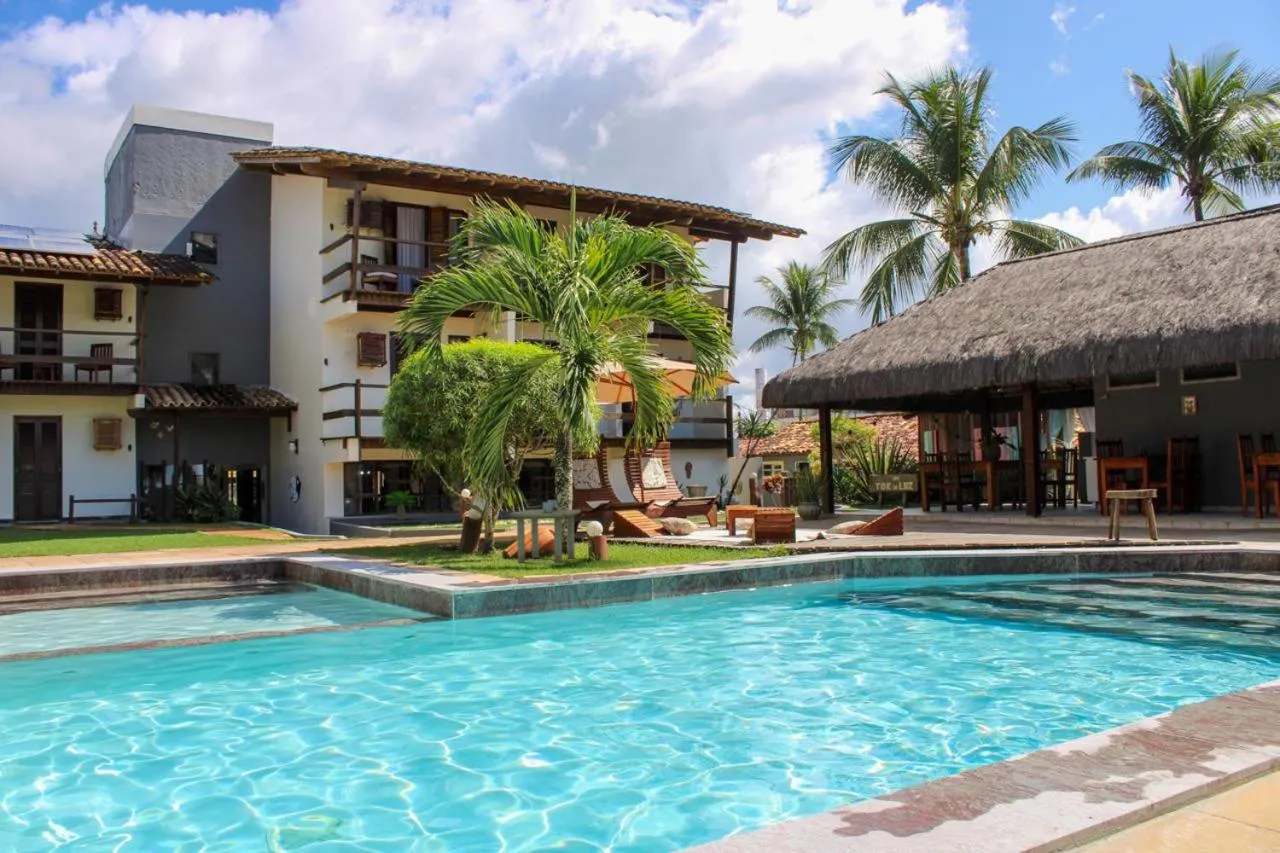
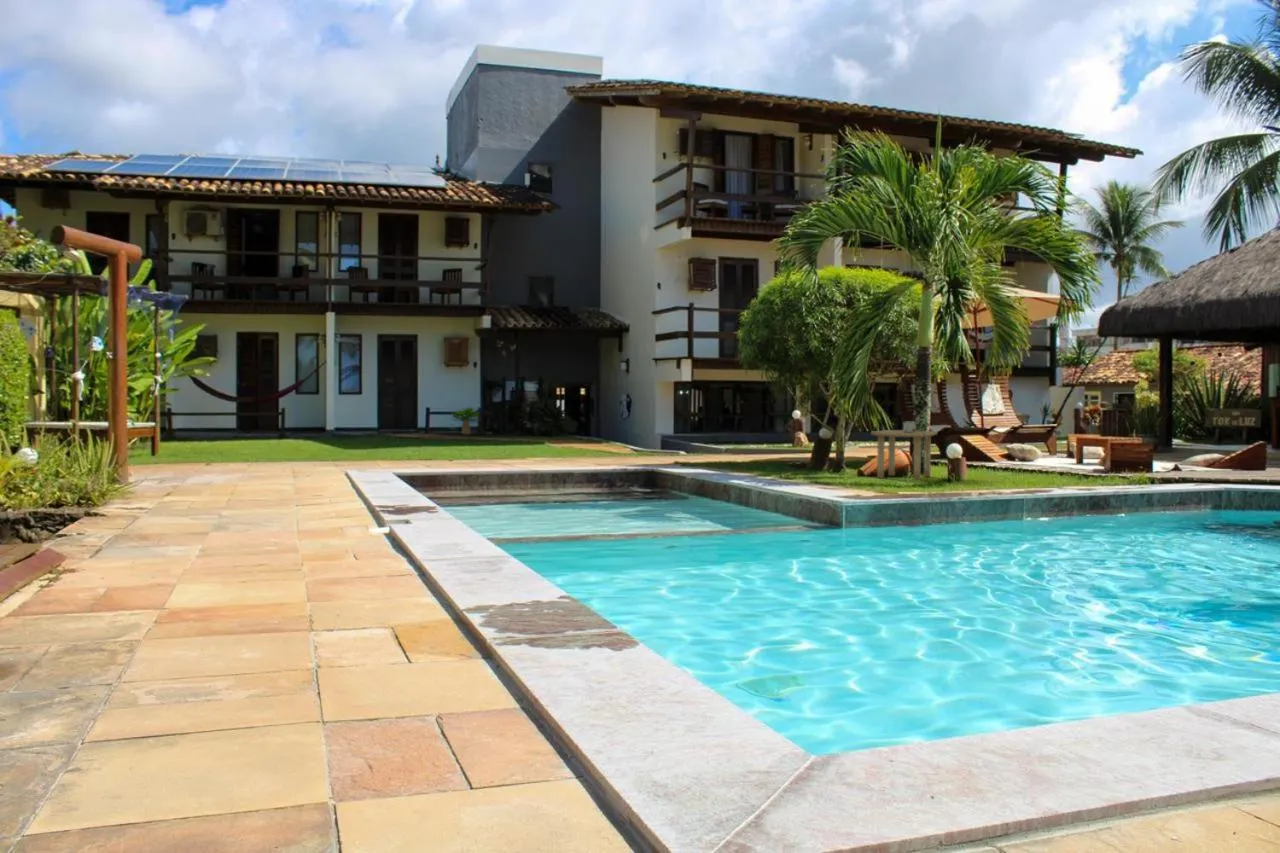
potted plant: present [387,491,415,520] -> present [452,407,479,434]

